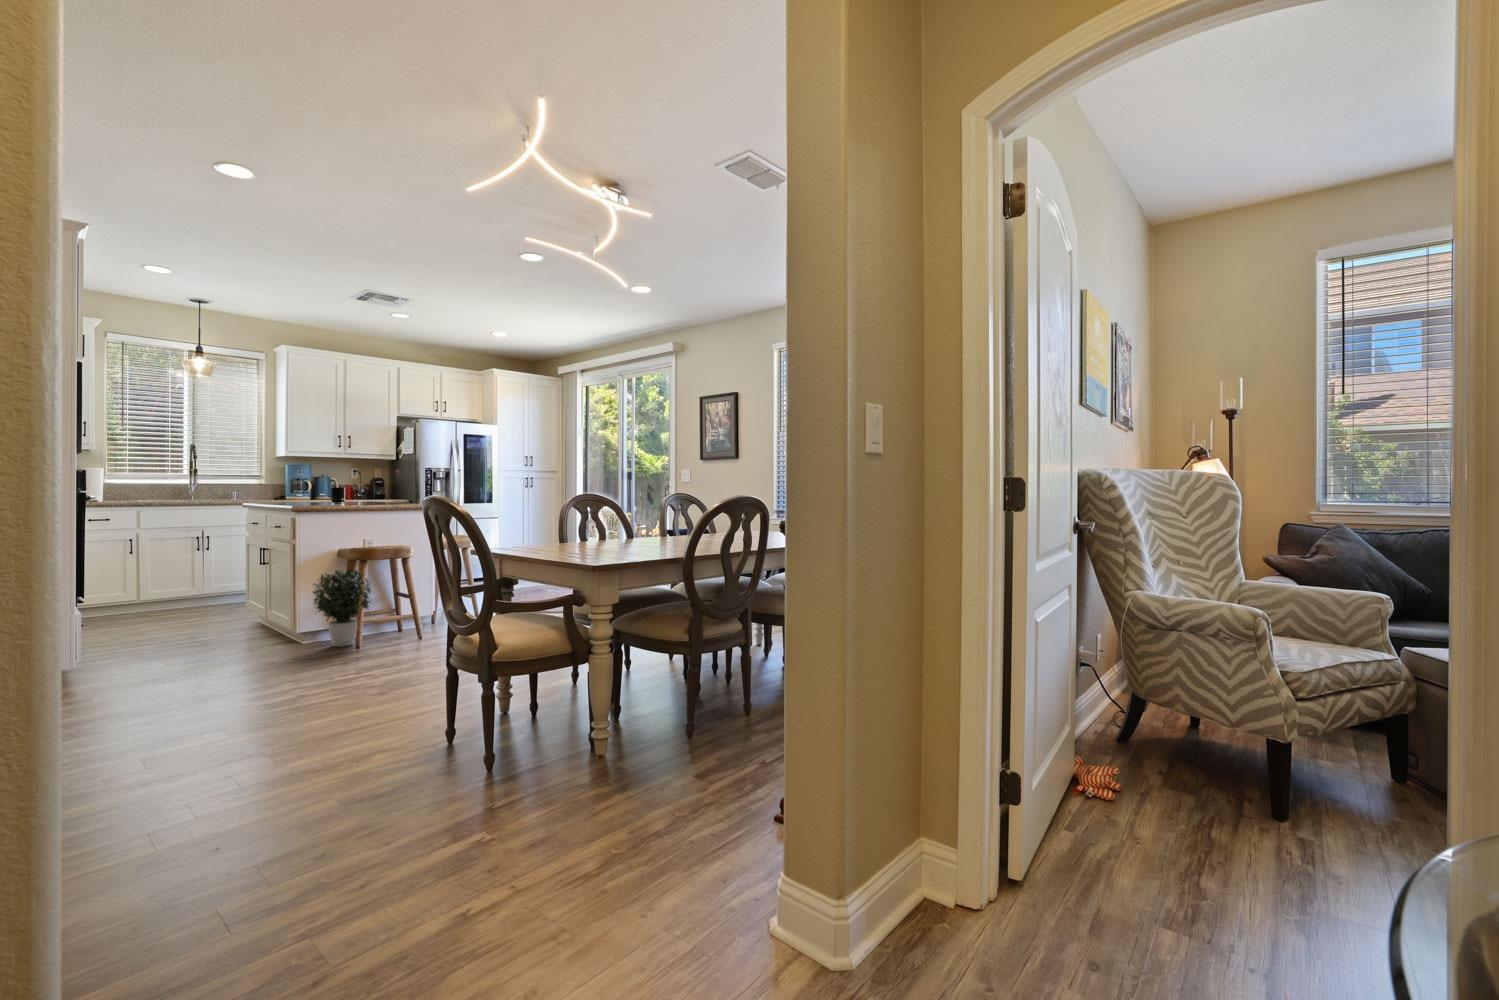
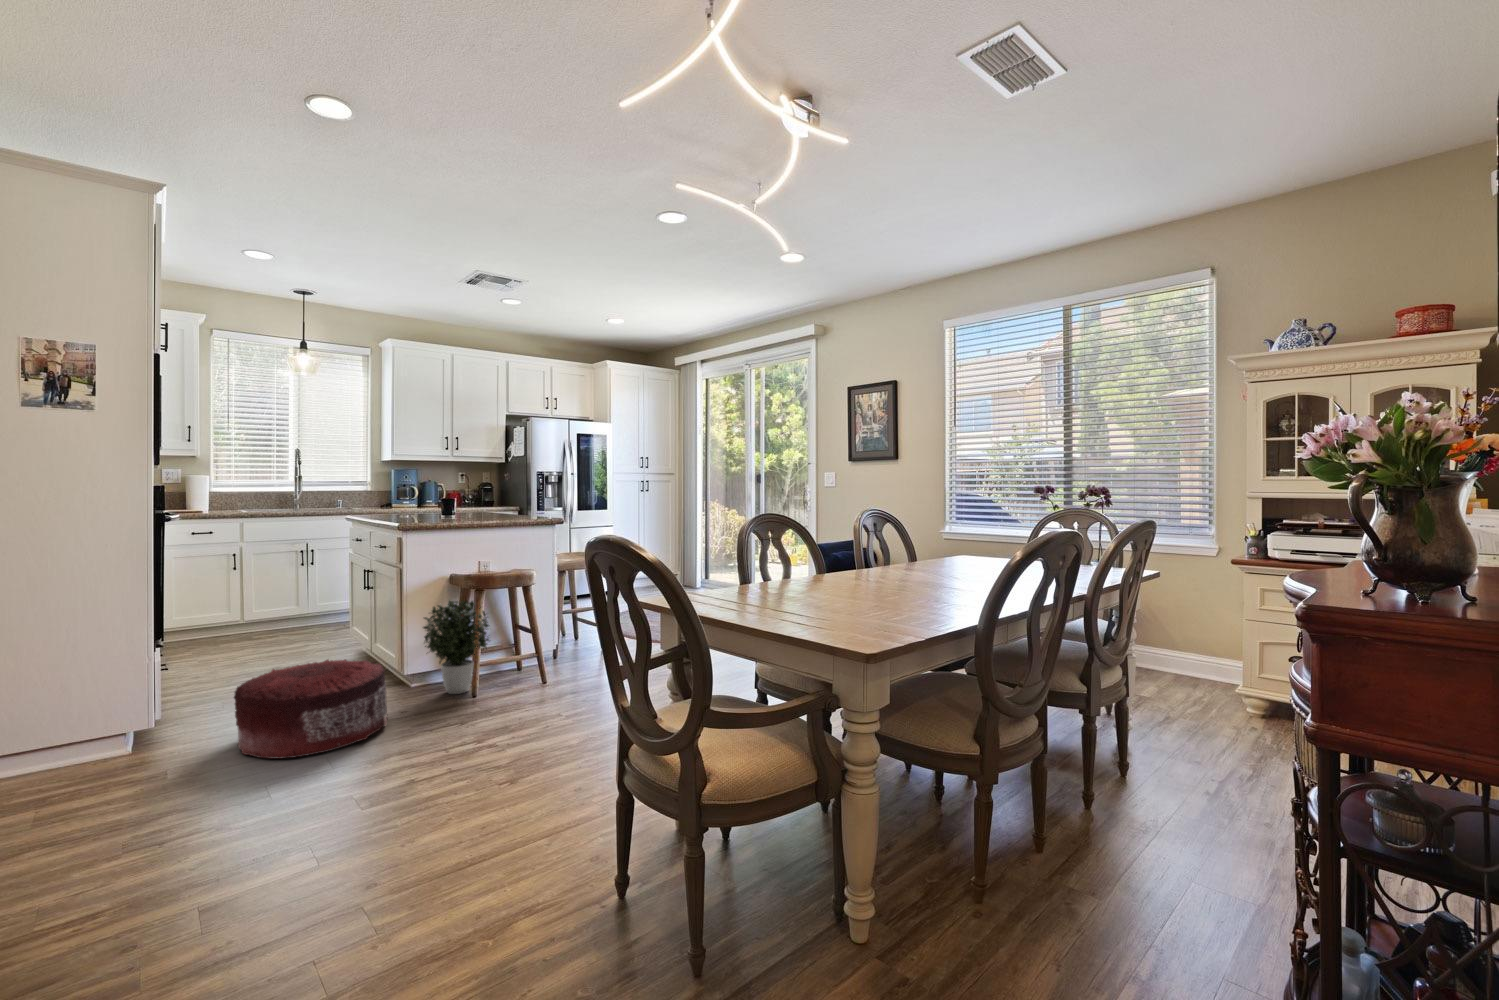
pouf: none [148,615,281,686] -> present [234,659,388,759]

